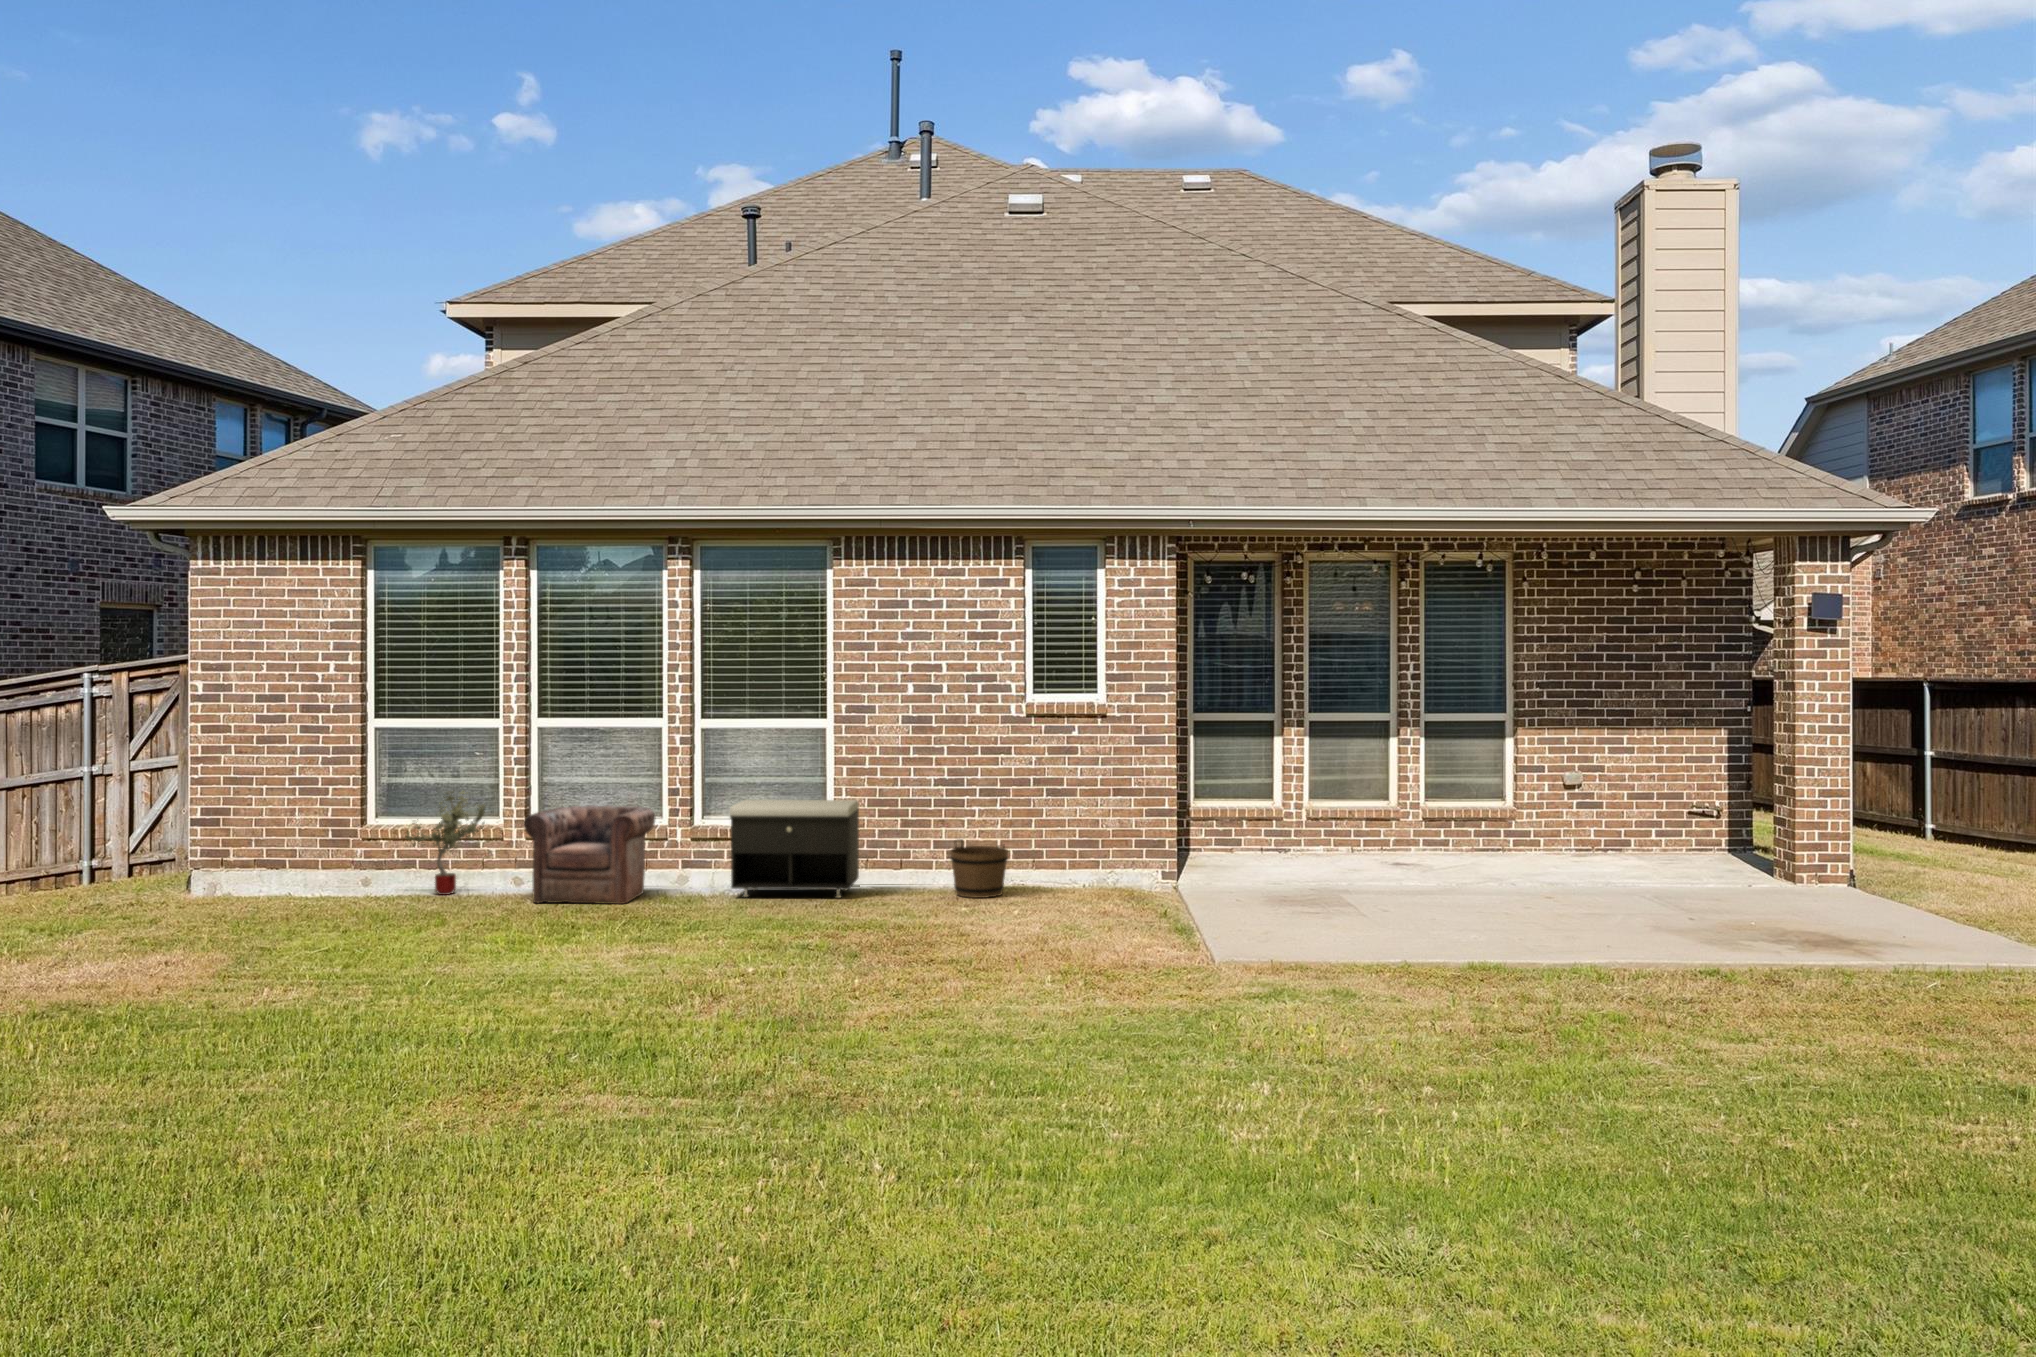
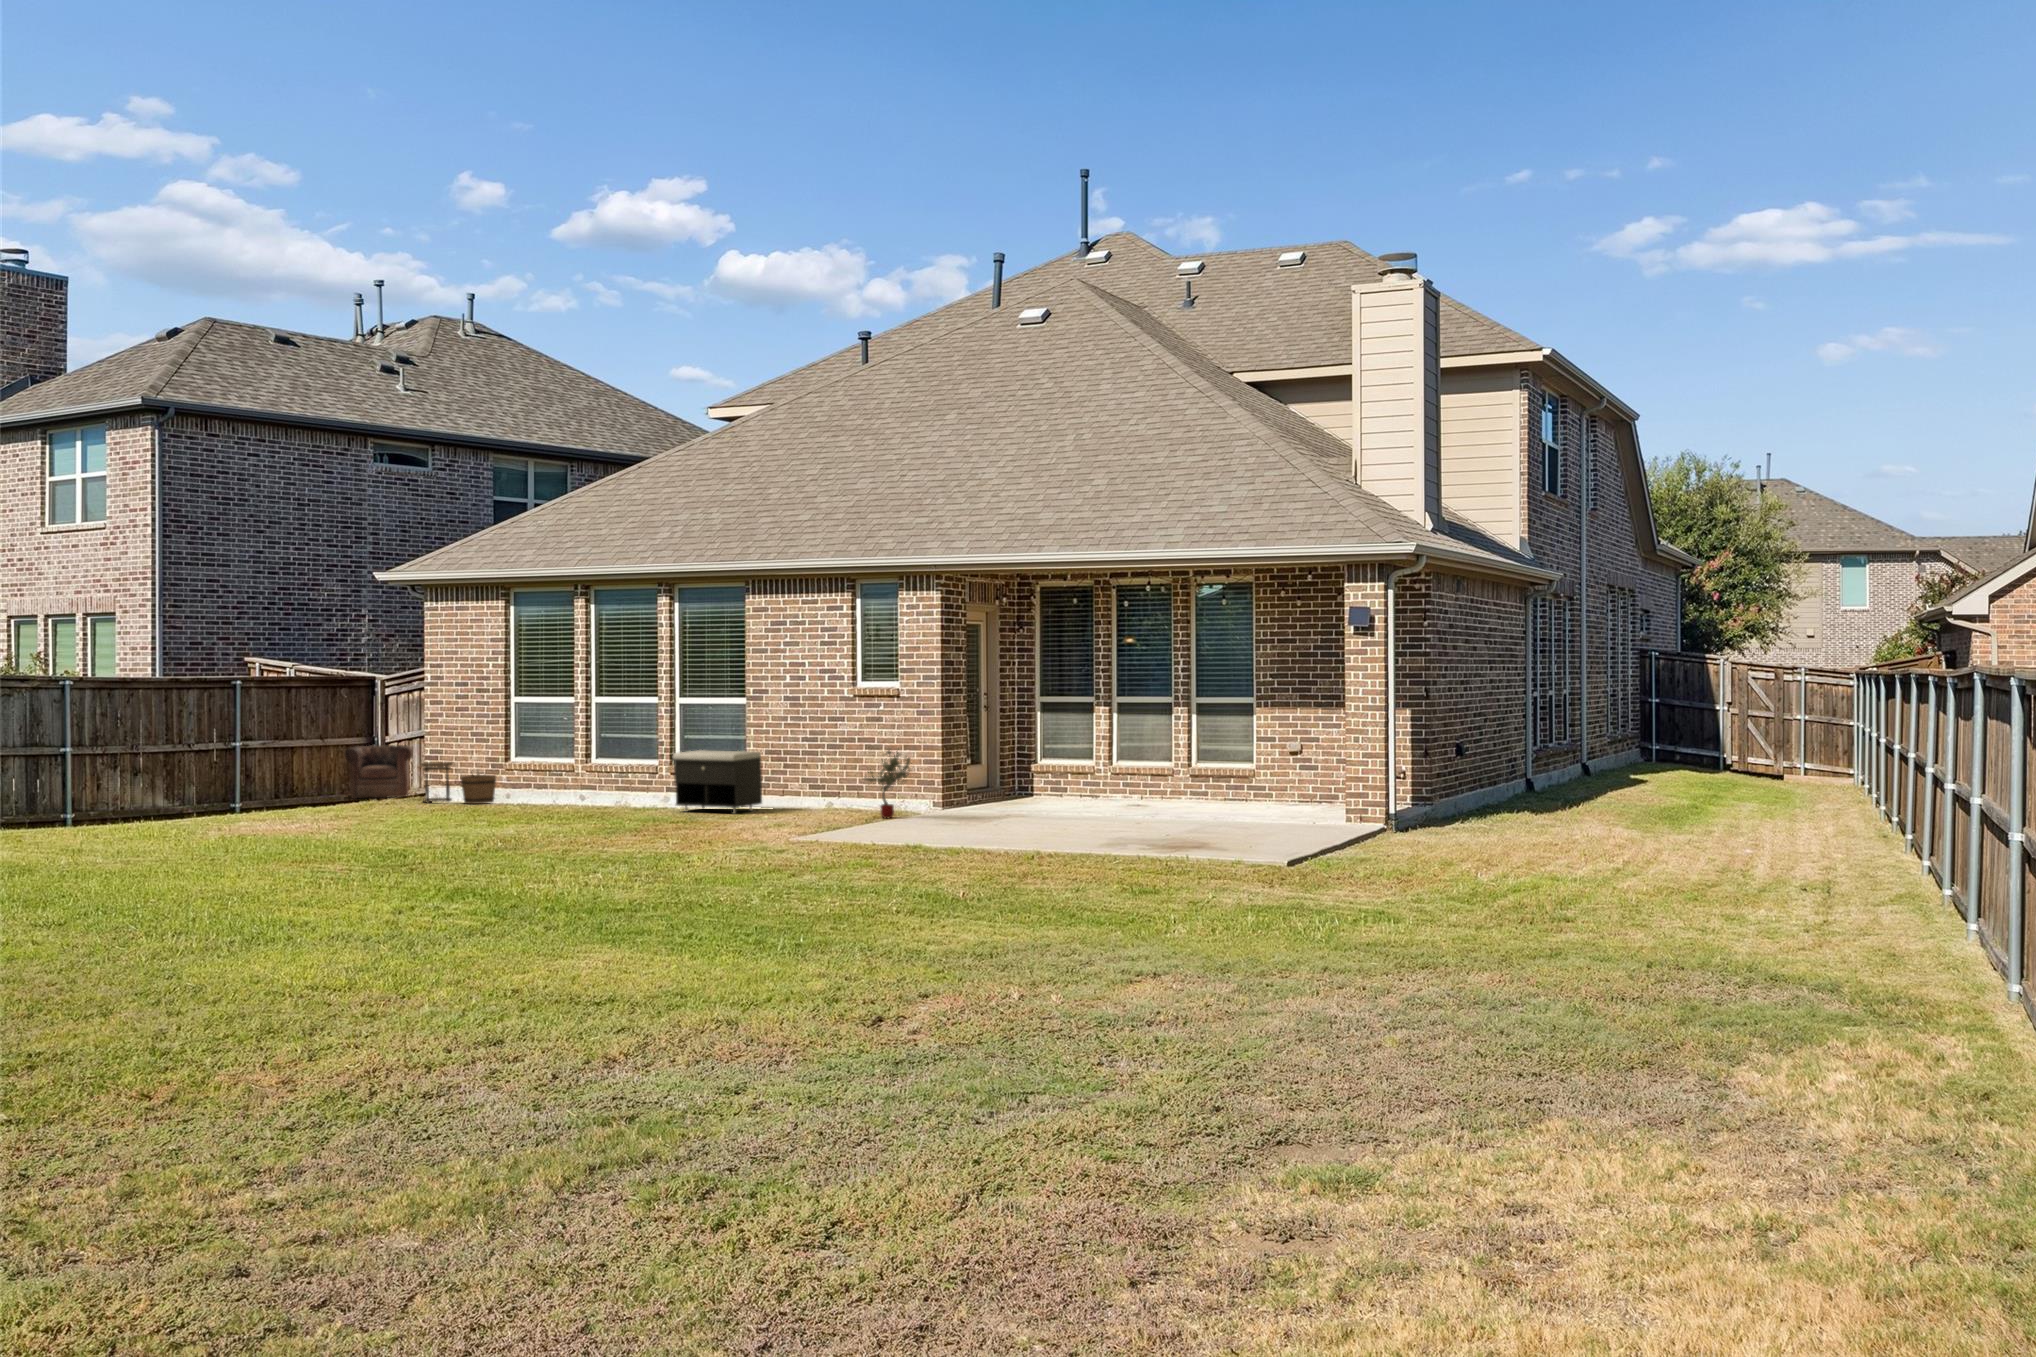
potted tree: present [406,791,485,895] -> present [865,749,912,818]
armchair: present [524,805,656,904] -> present [345,745,413,799]
side table: none [197,826,259,898] -> present [420,762,453,803]
bucket: present [951,839,1008,898] -> present [461,773,496,804]

